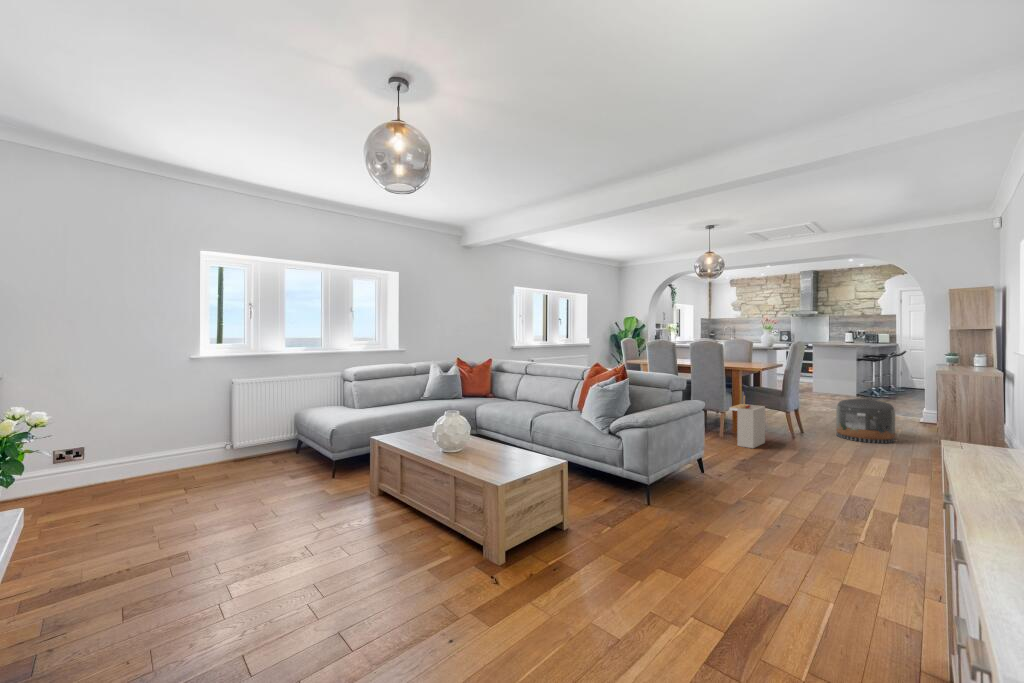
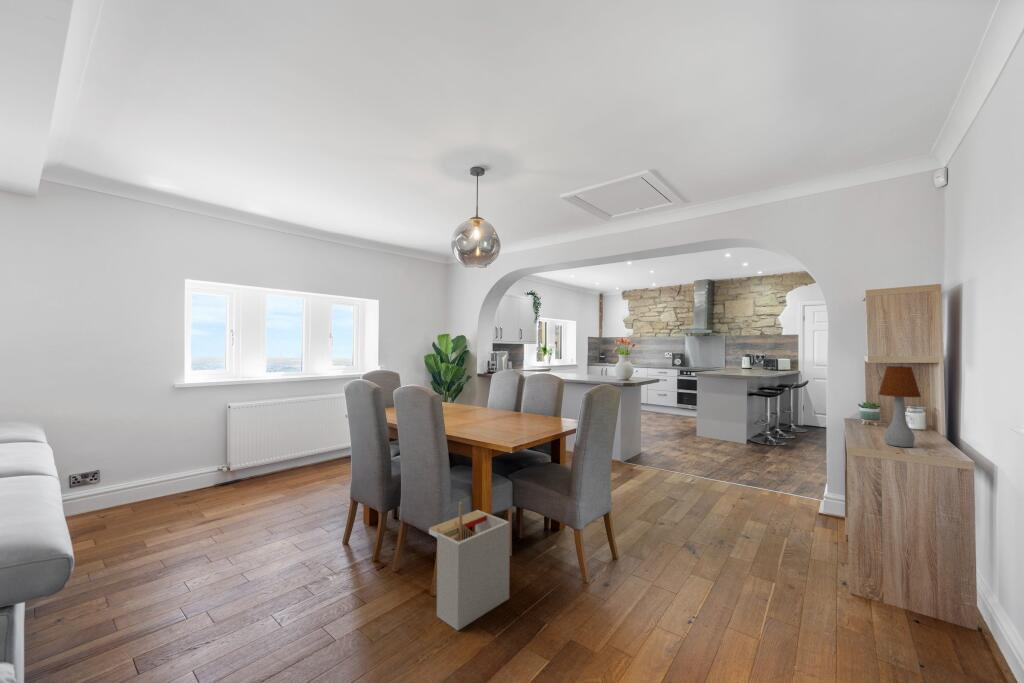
table lamp: none [956,329,979,369] -> present [879,366,921,447]
pouf: present [836,399,895,443] -> none [668,491,768,597]

